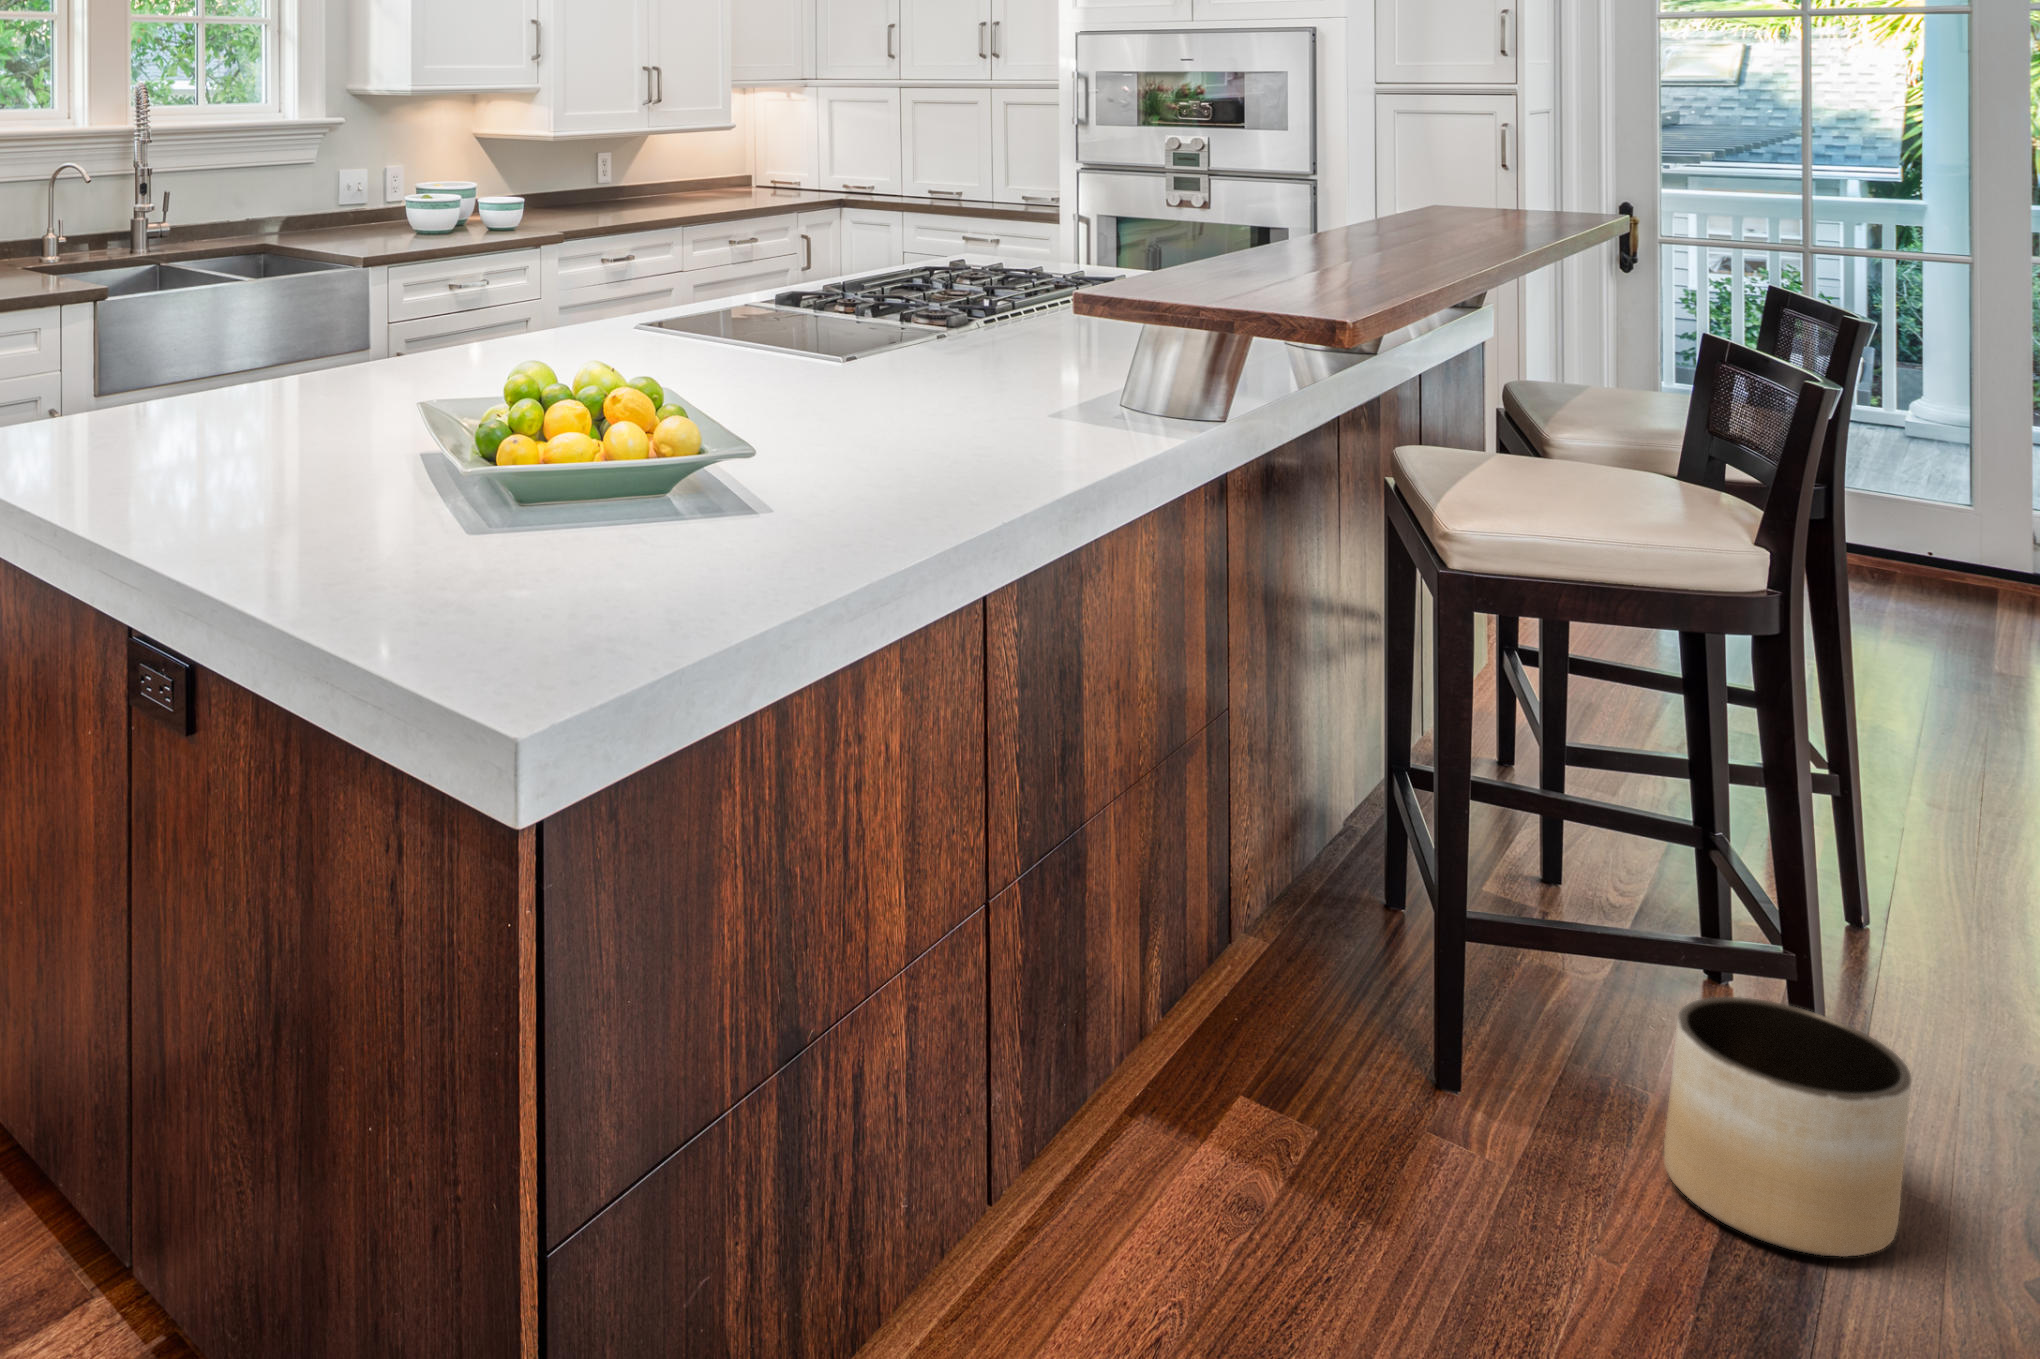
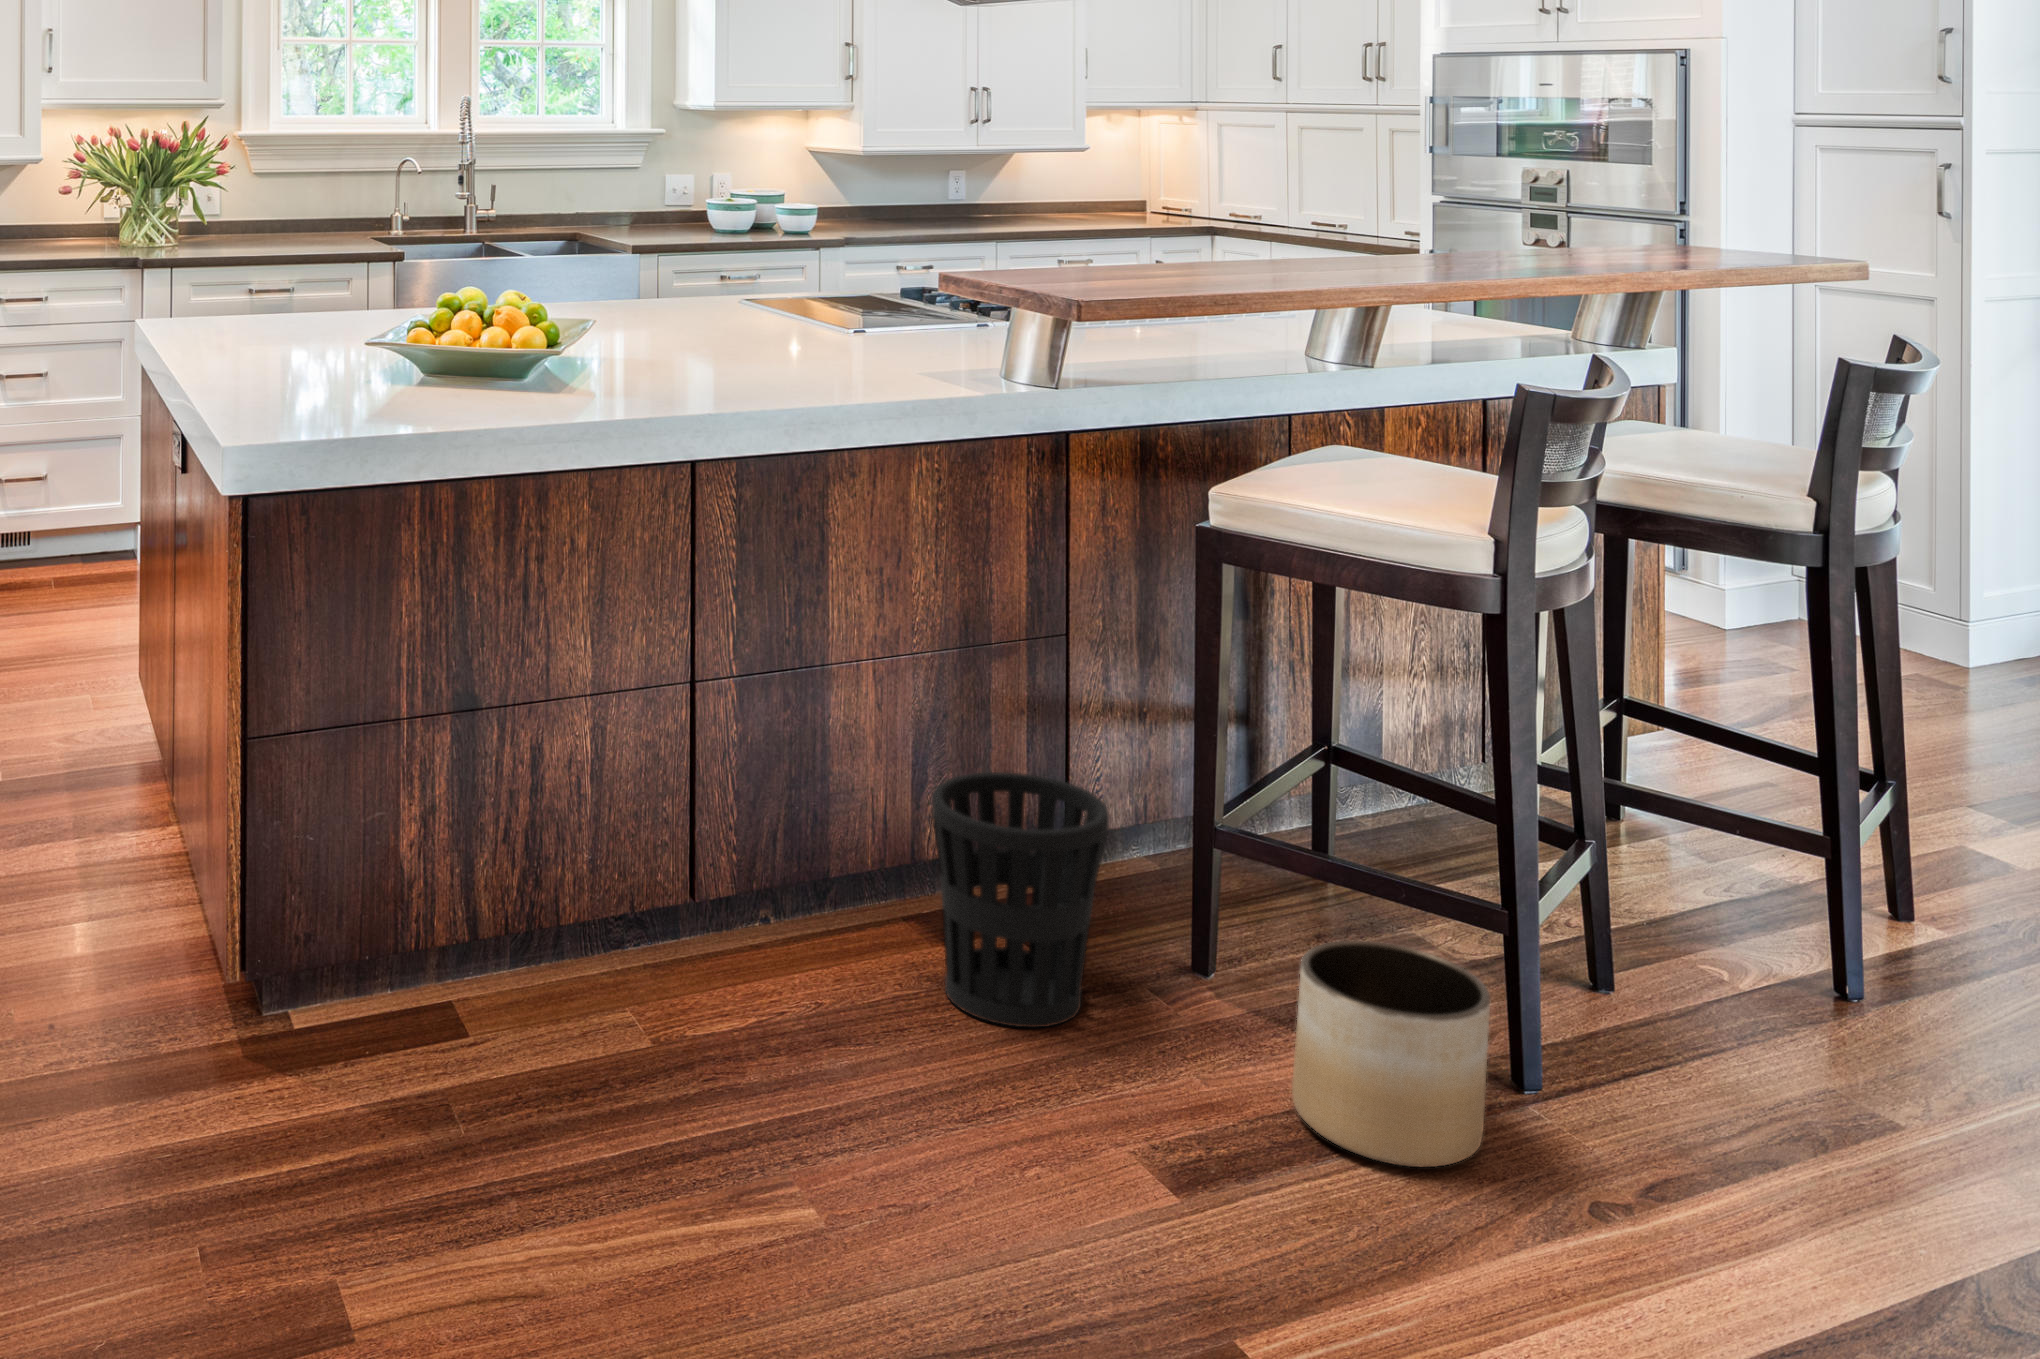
wastebasket: none [1197,855,1416,1164] -> present [932,772,1109,1028]

